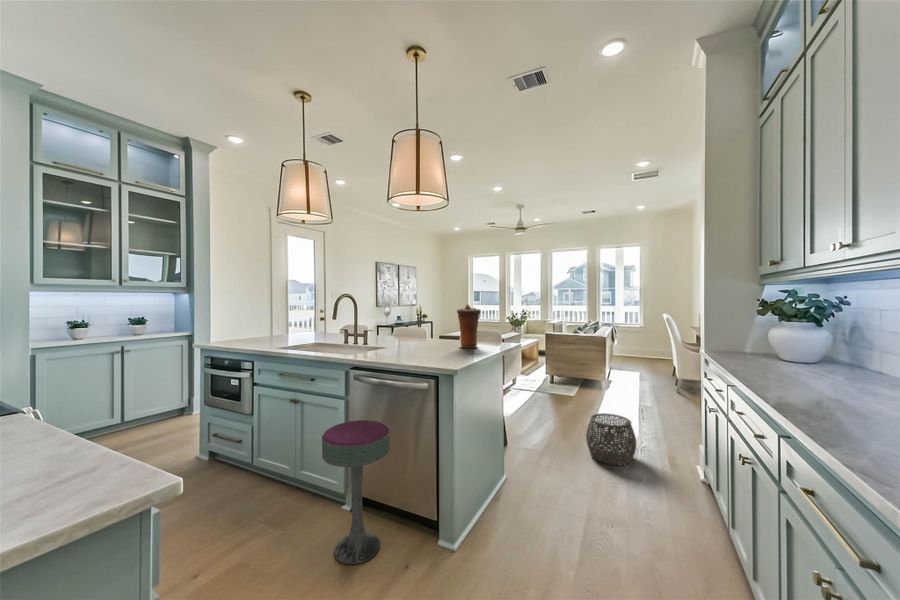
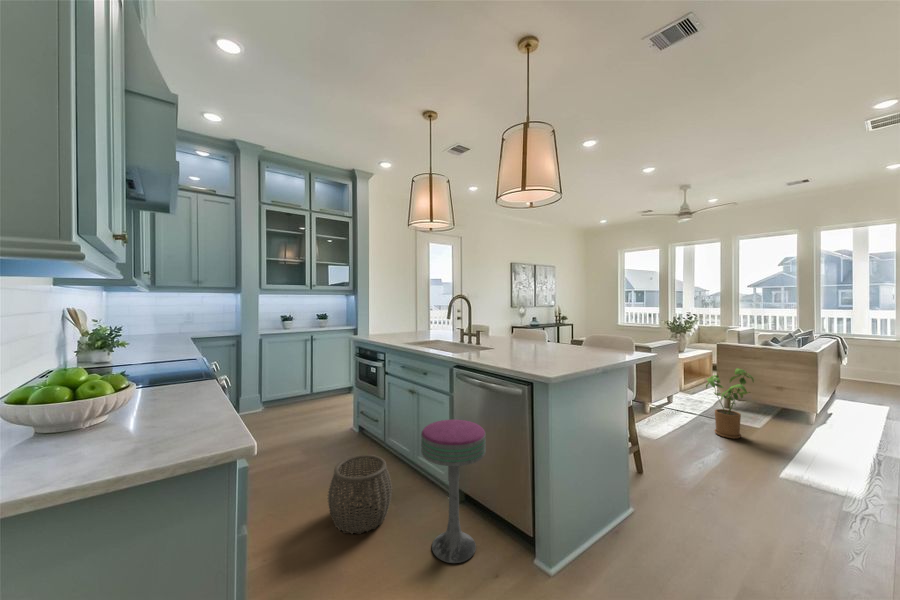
vase: present [457,304,481,348] -> none [574,306,609,356]
house plant: none [544,352,575,407] -> present [706,368,754,439]
woven basket: present [586,413,636,466] -> present [328,455,392,534]

